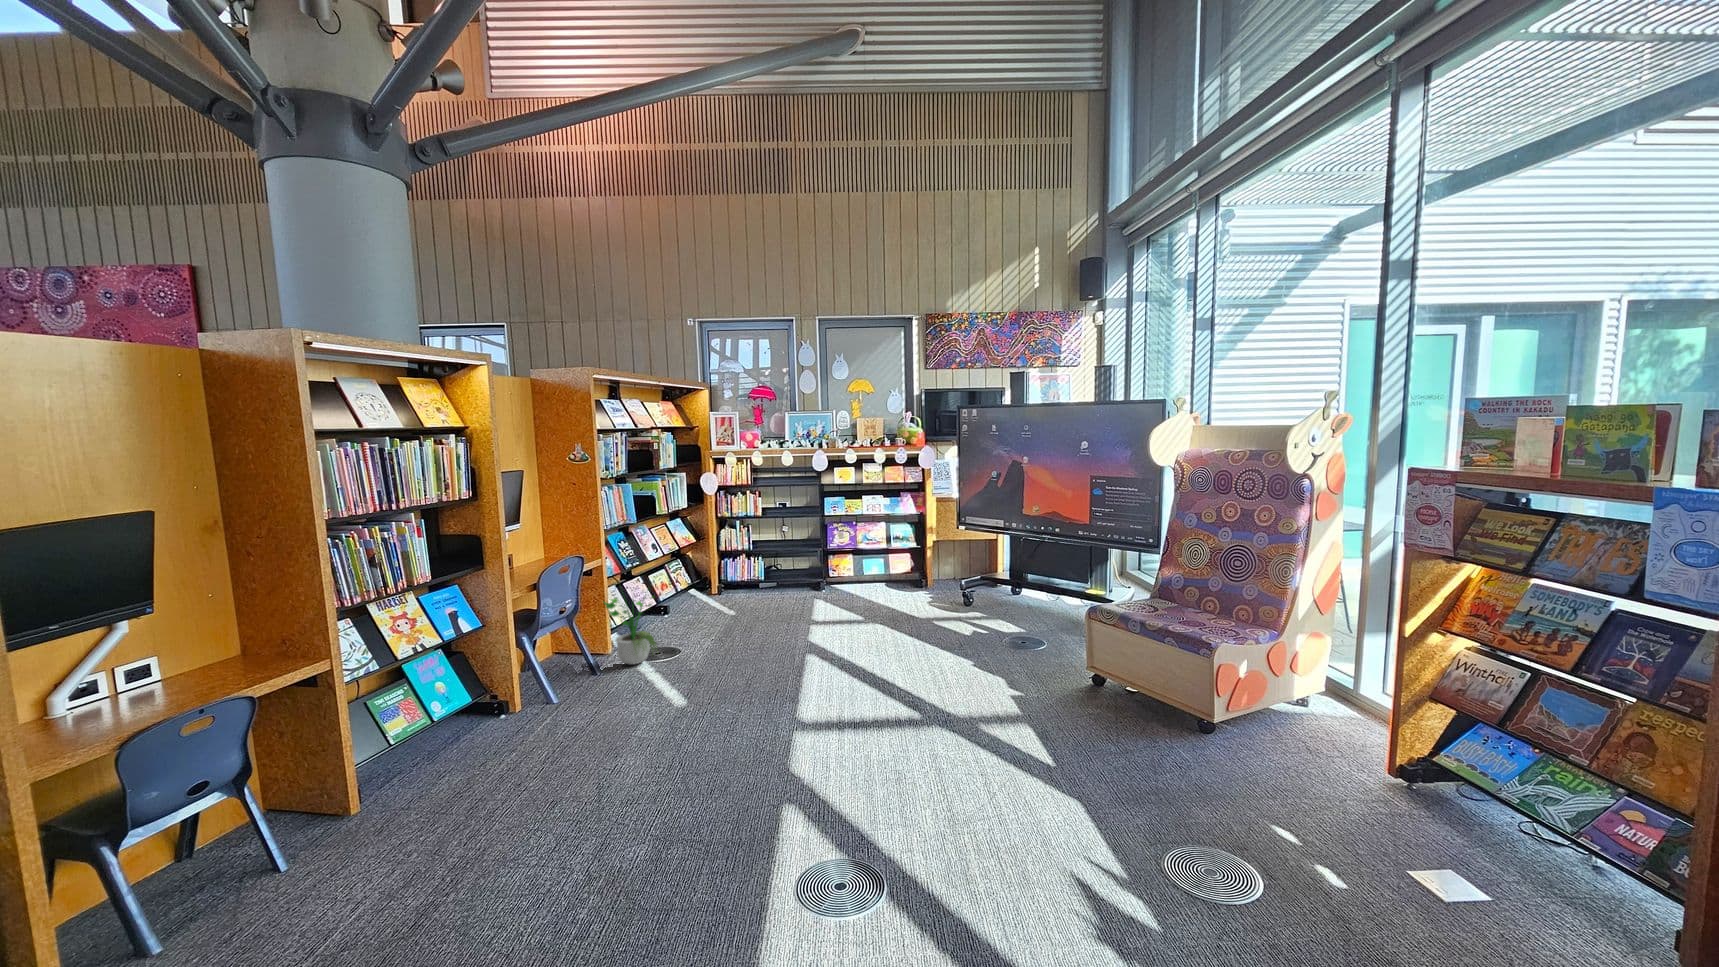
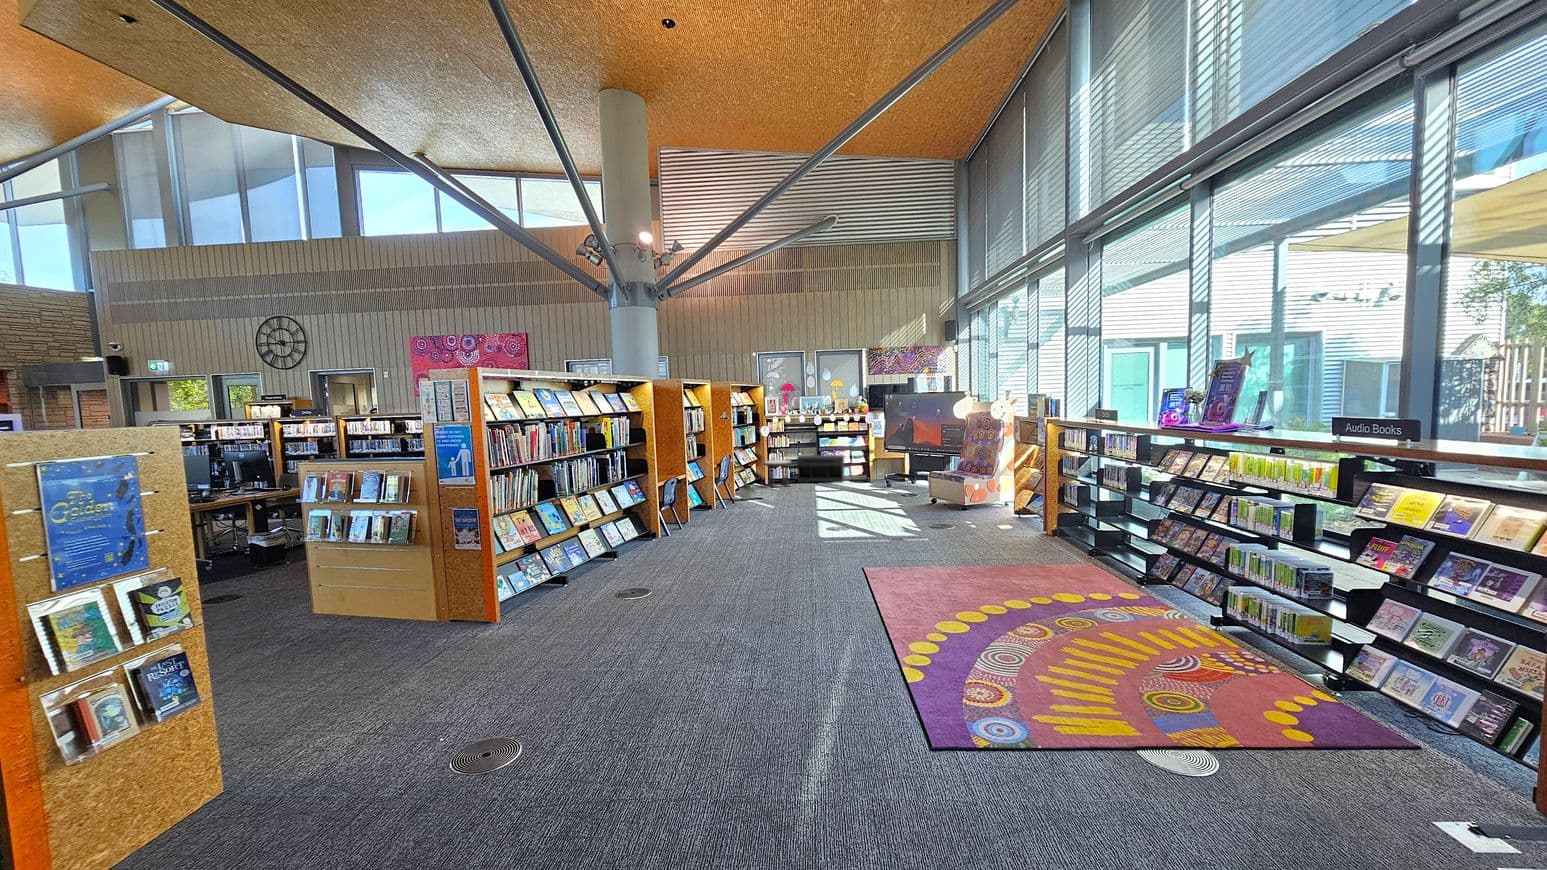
bench: none [775,533,875,594] -> present [797,455,844,483]
side table: none [698,547,762,613] -> present [763,460,792,488]

